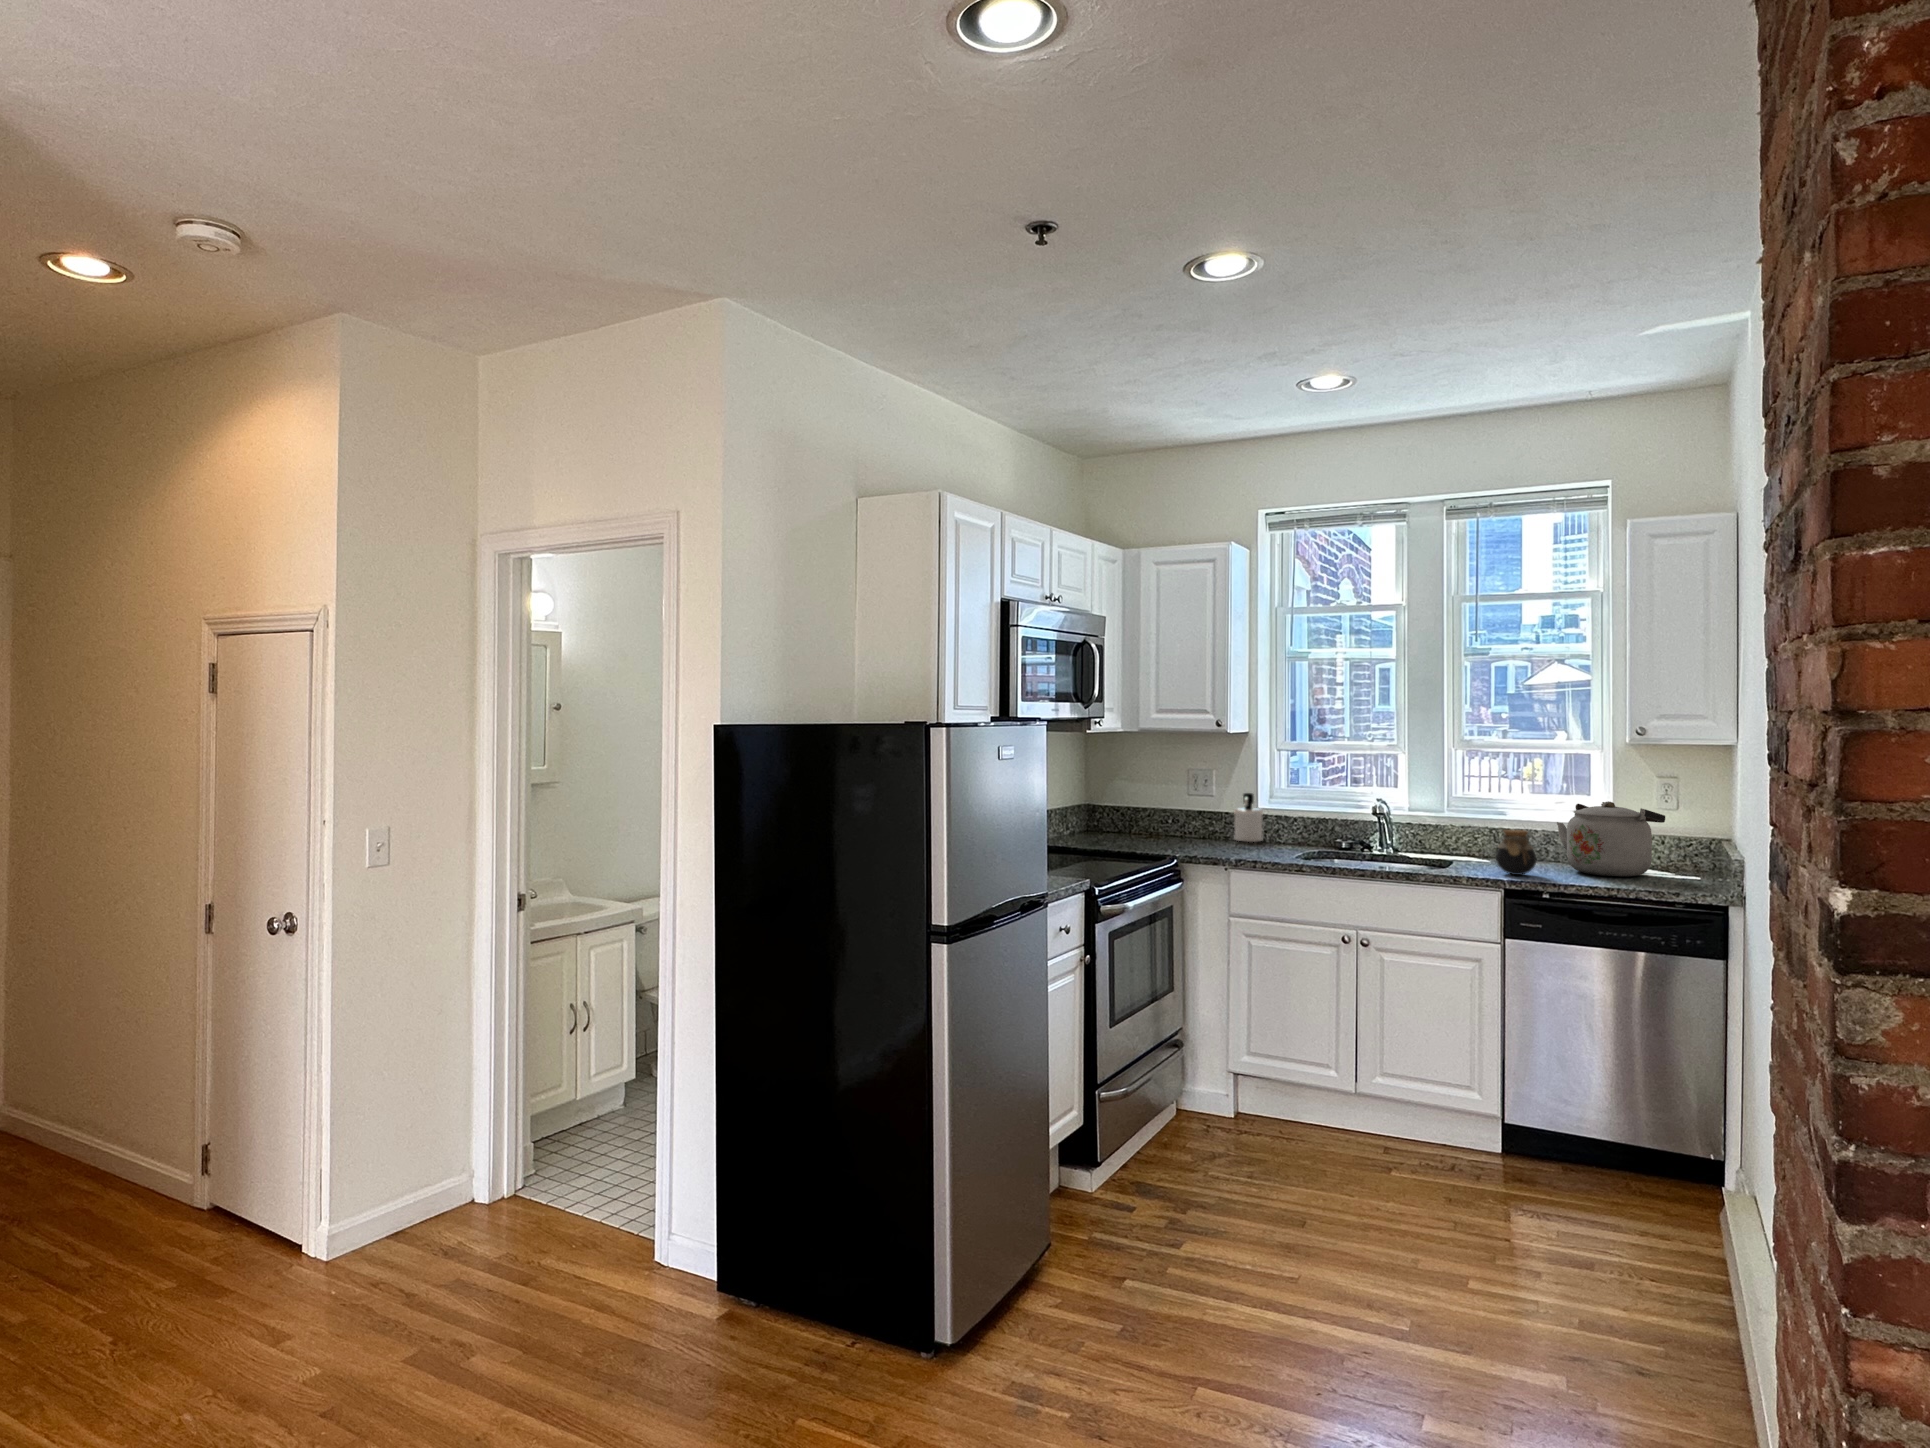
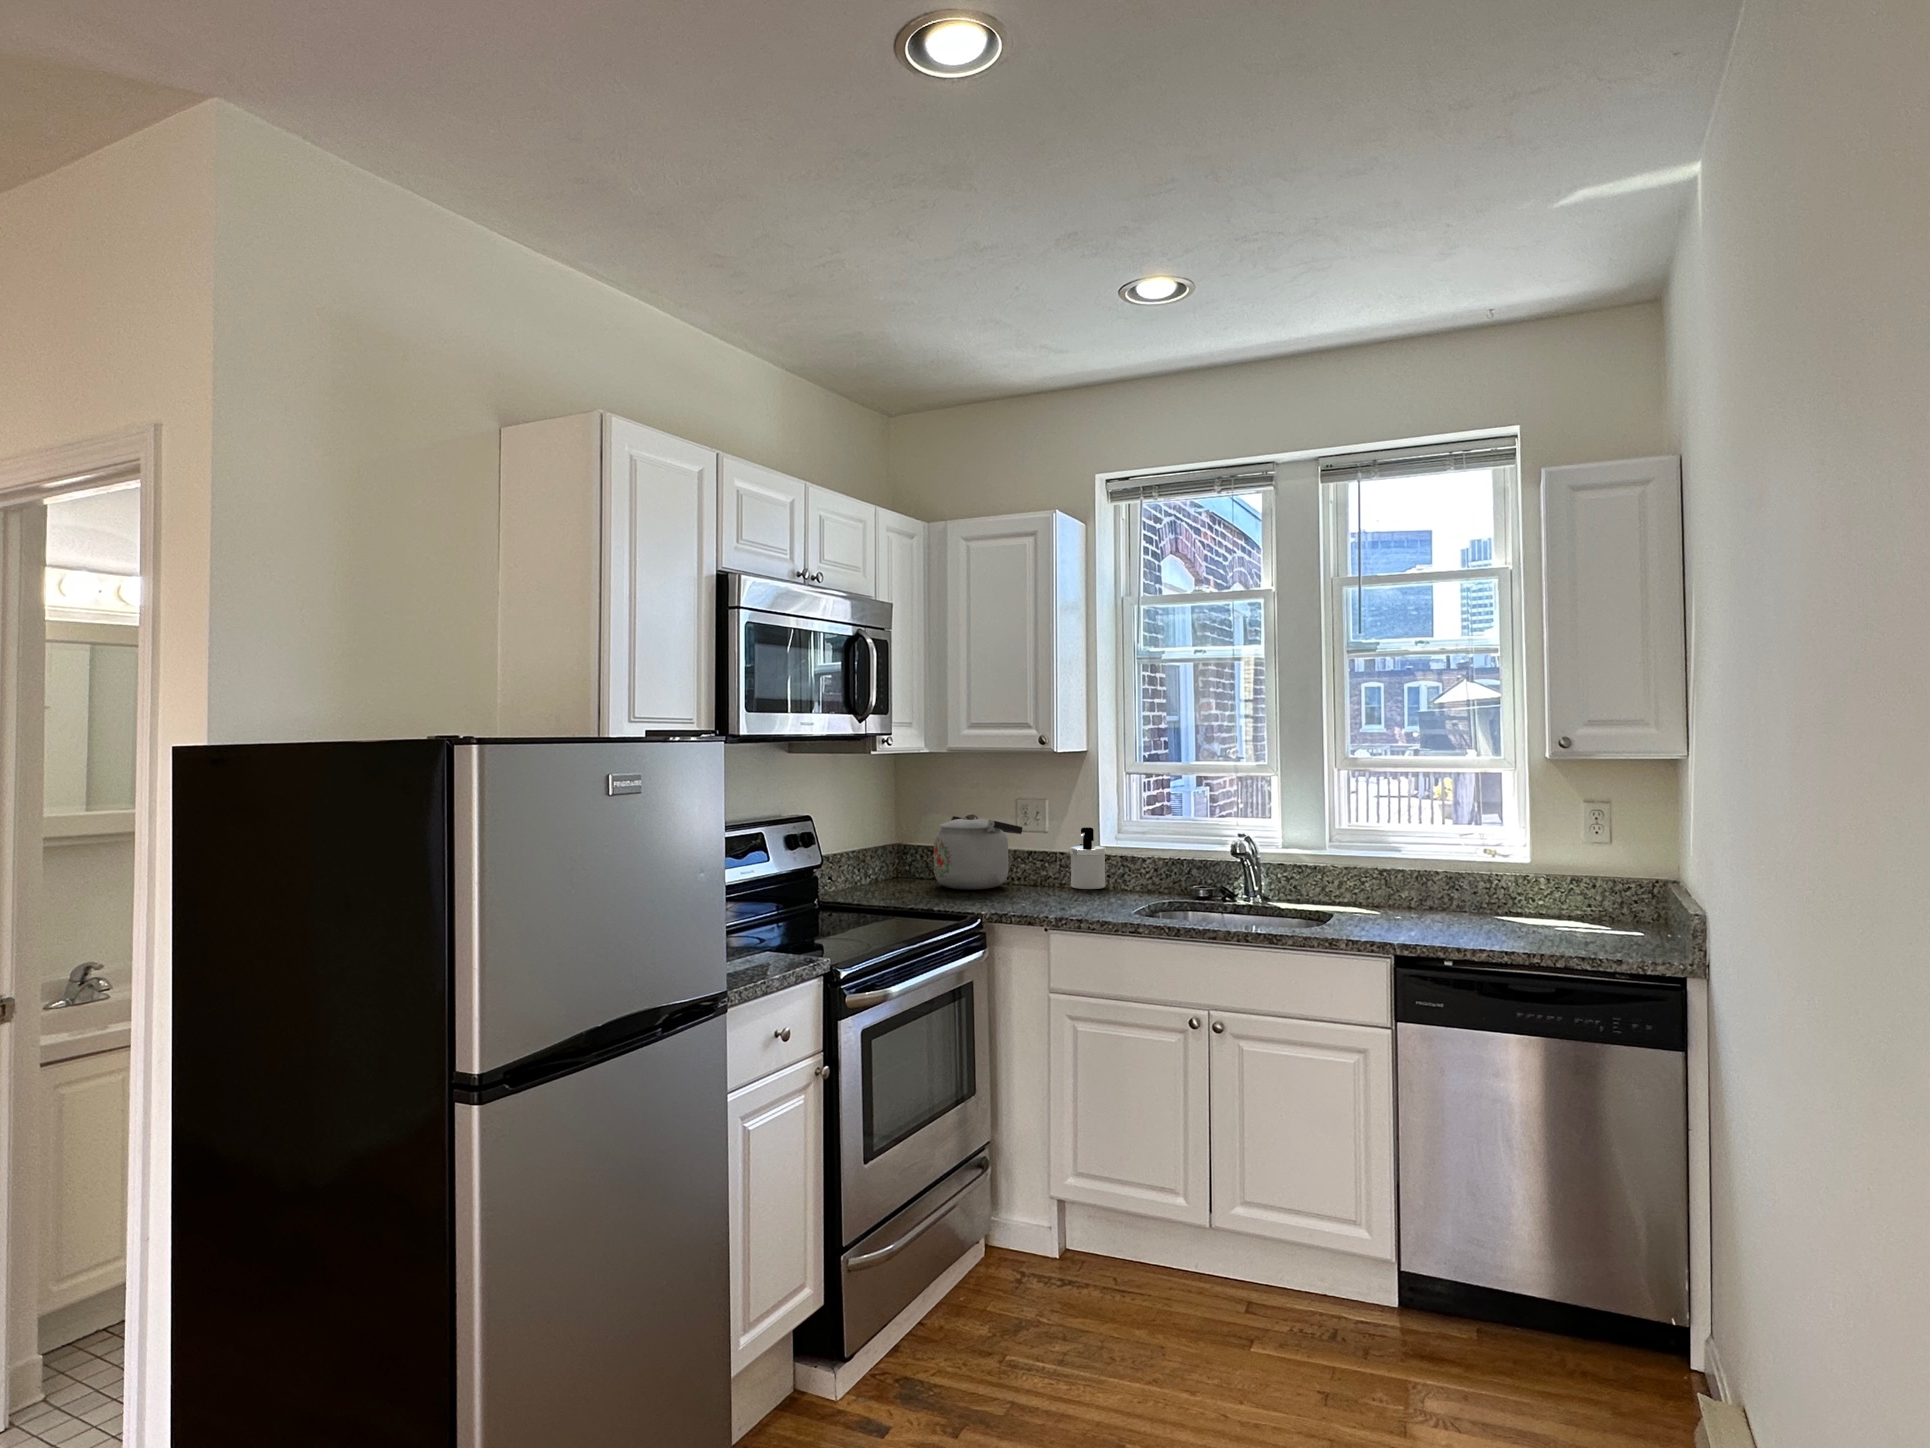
kettle: present [1557,801,1665,876] -> present [934,813,1022,890]
jar: present [1496,830,1536,875] -> none [1383,875,1435,935]

